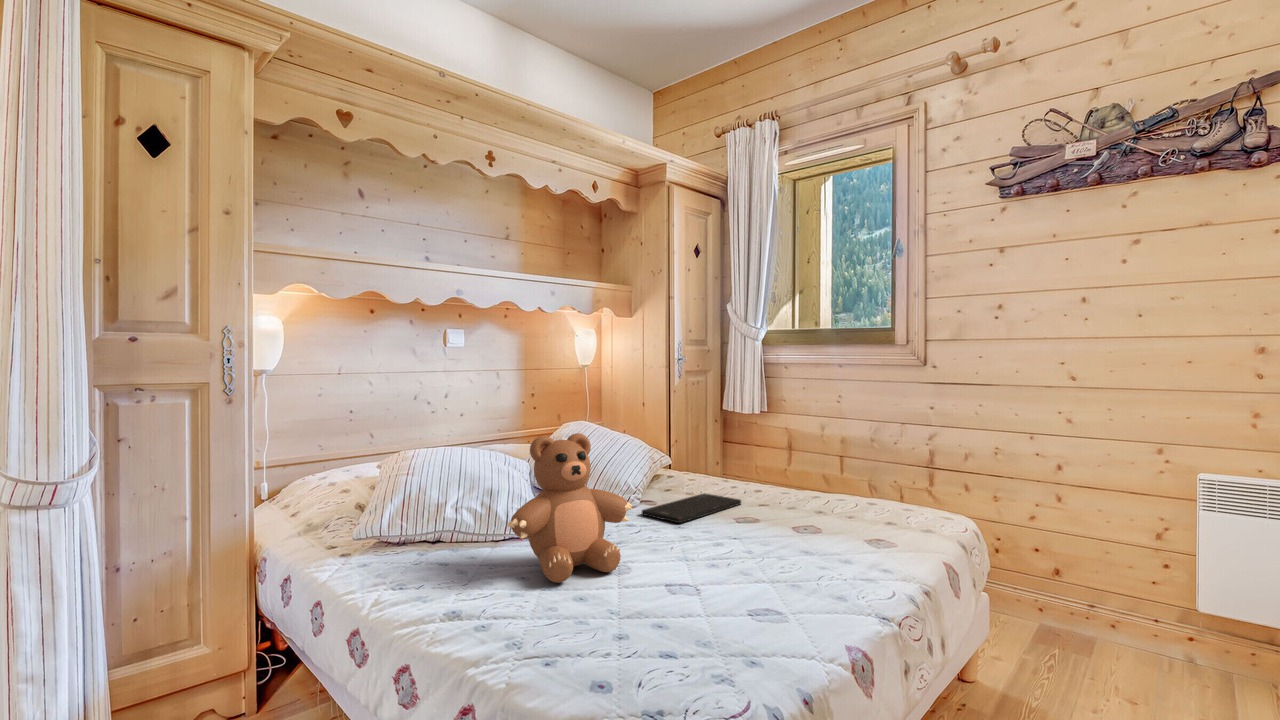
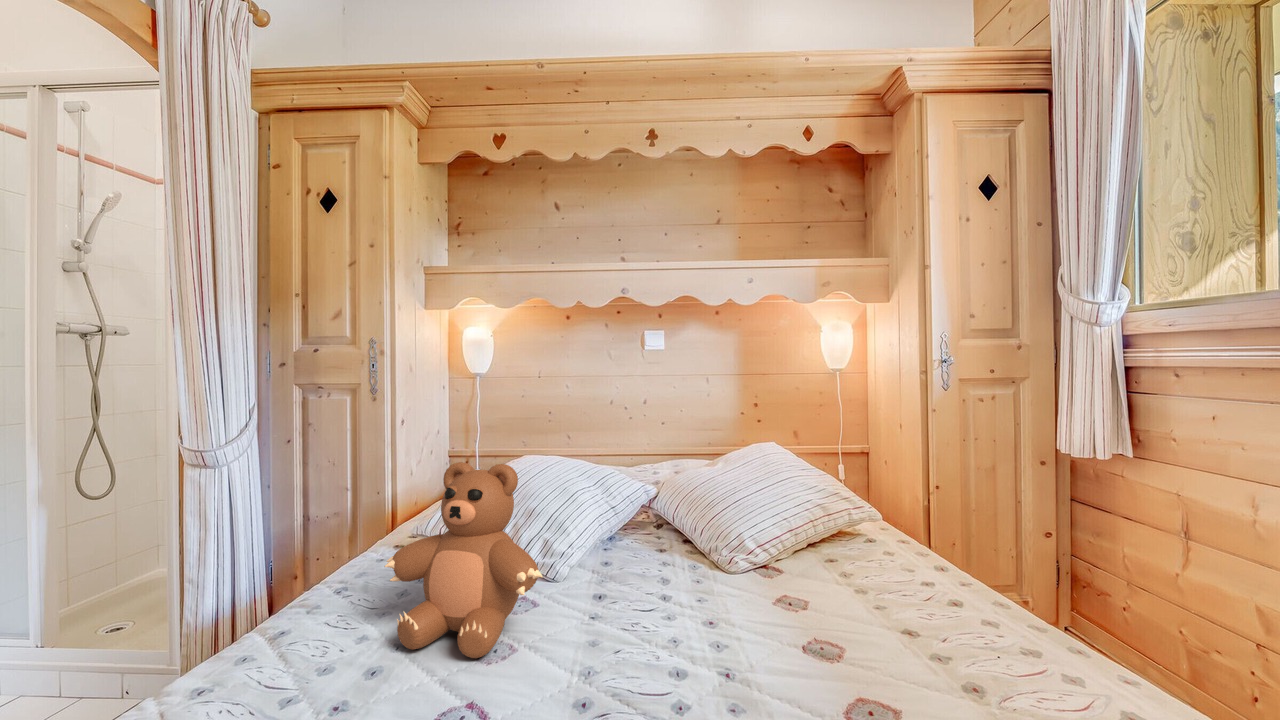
smartphone: present [642,493,741,523] -> none [698,576,872,616]

